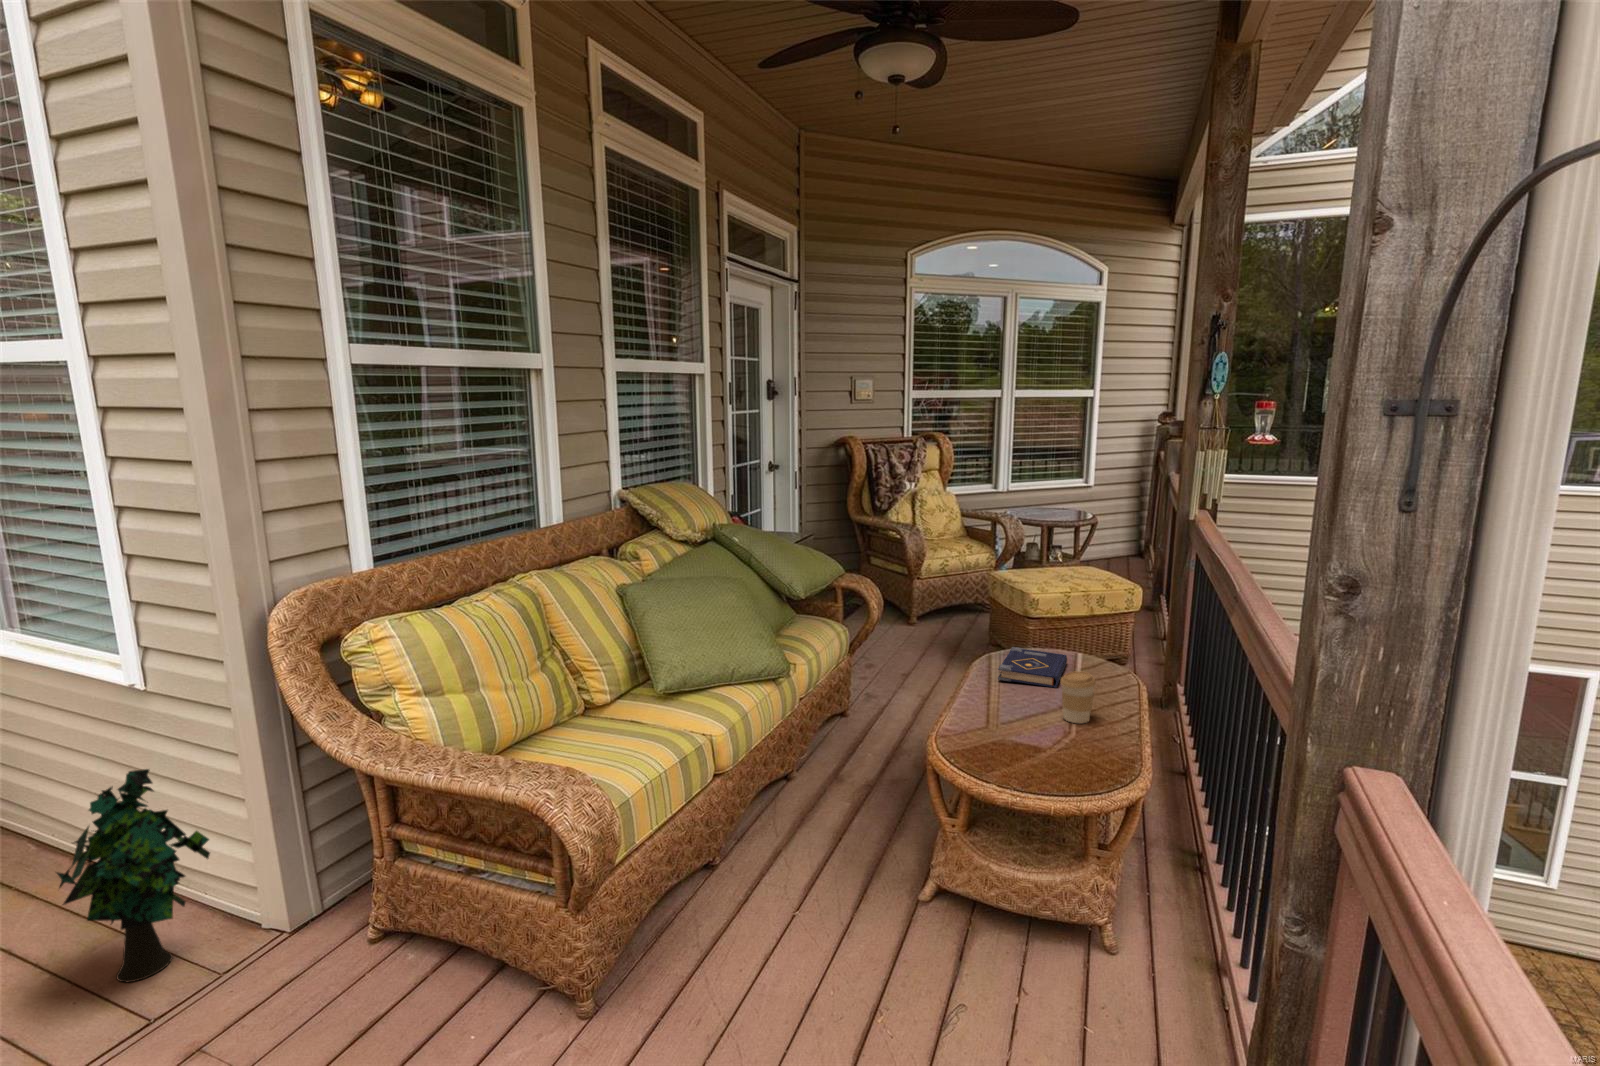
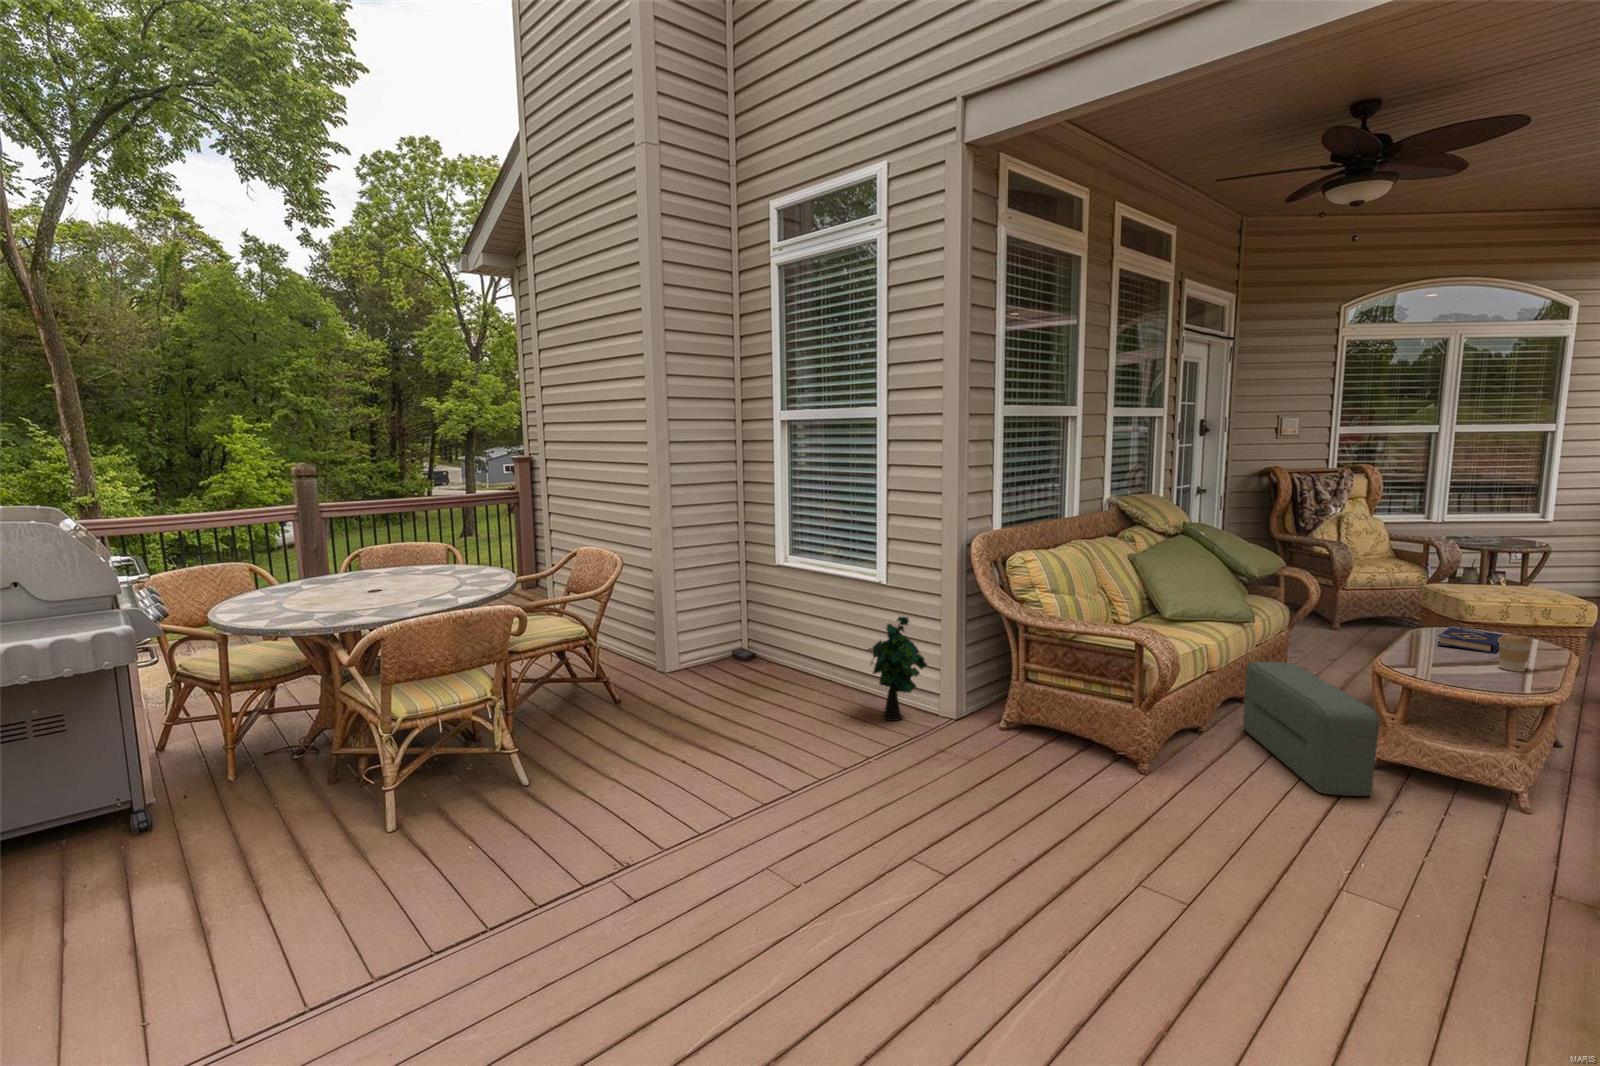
pouf: none [773,738,924,982] -> present [1243,662,1379,796]

